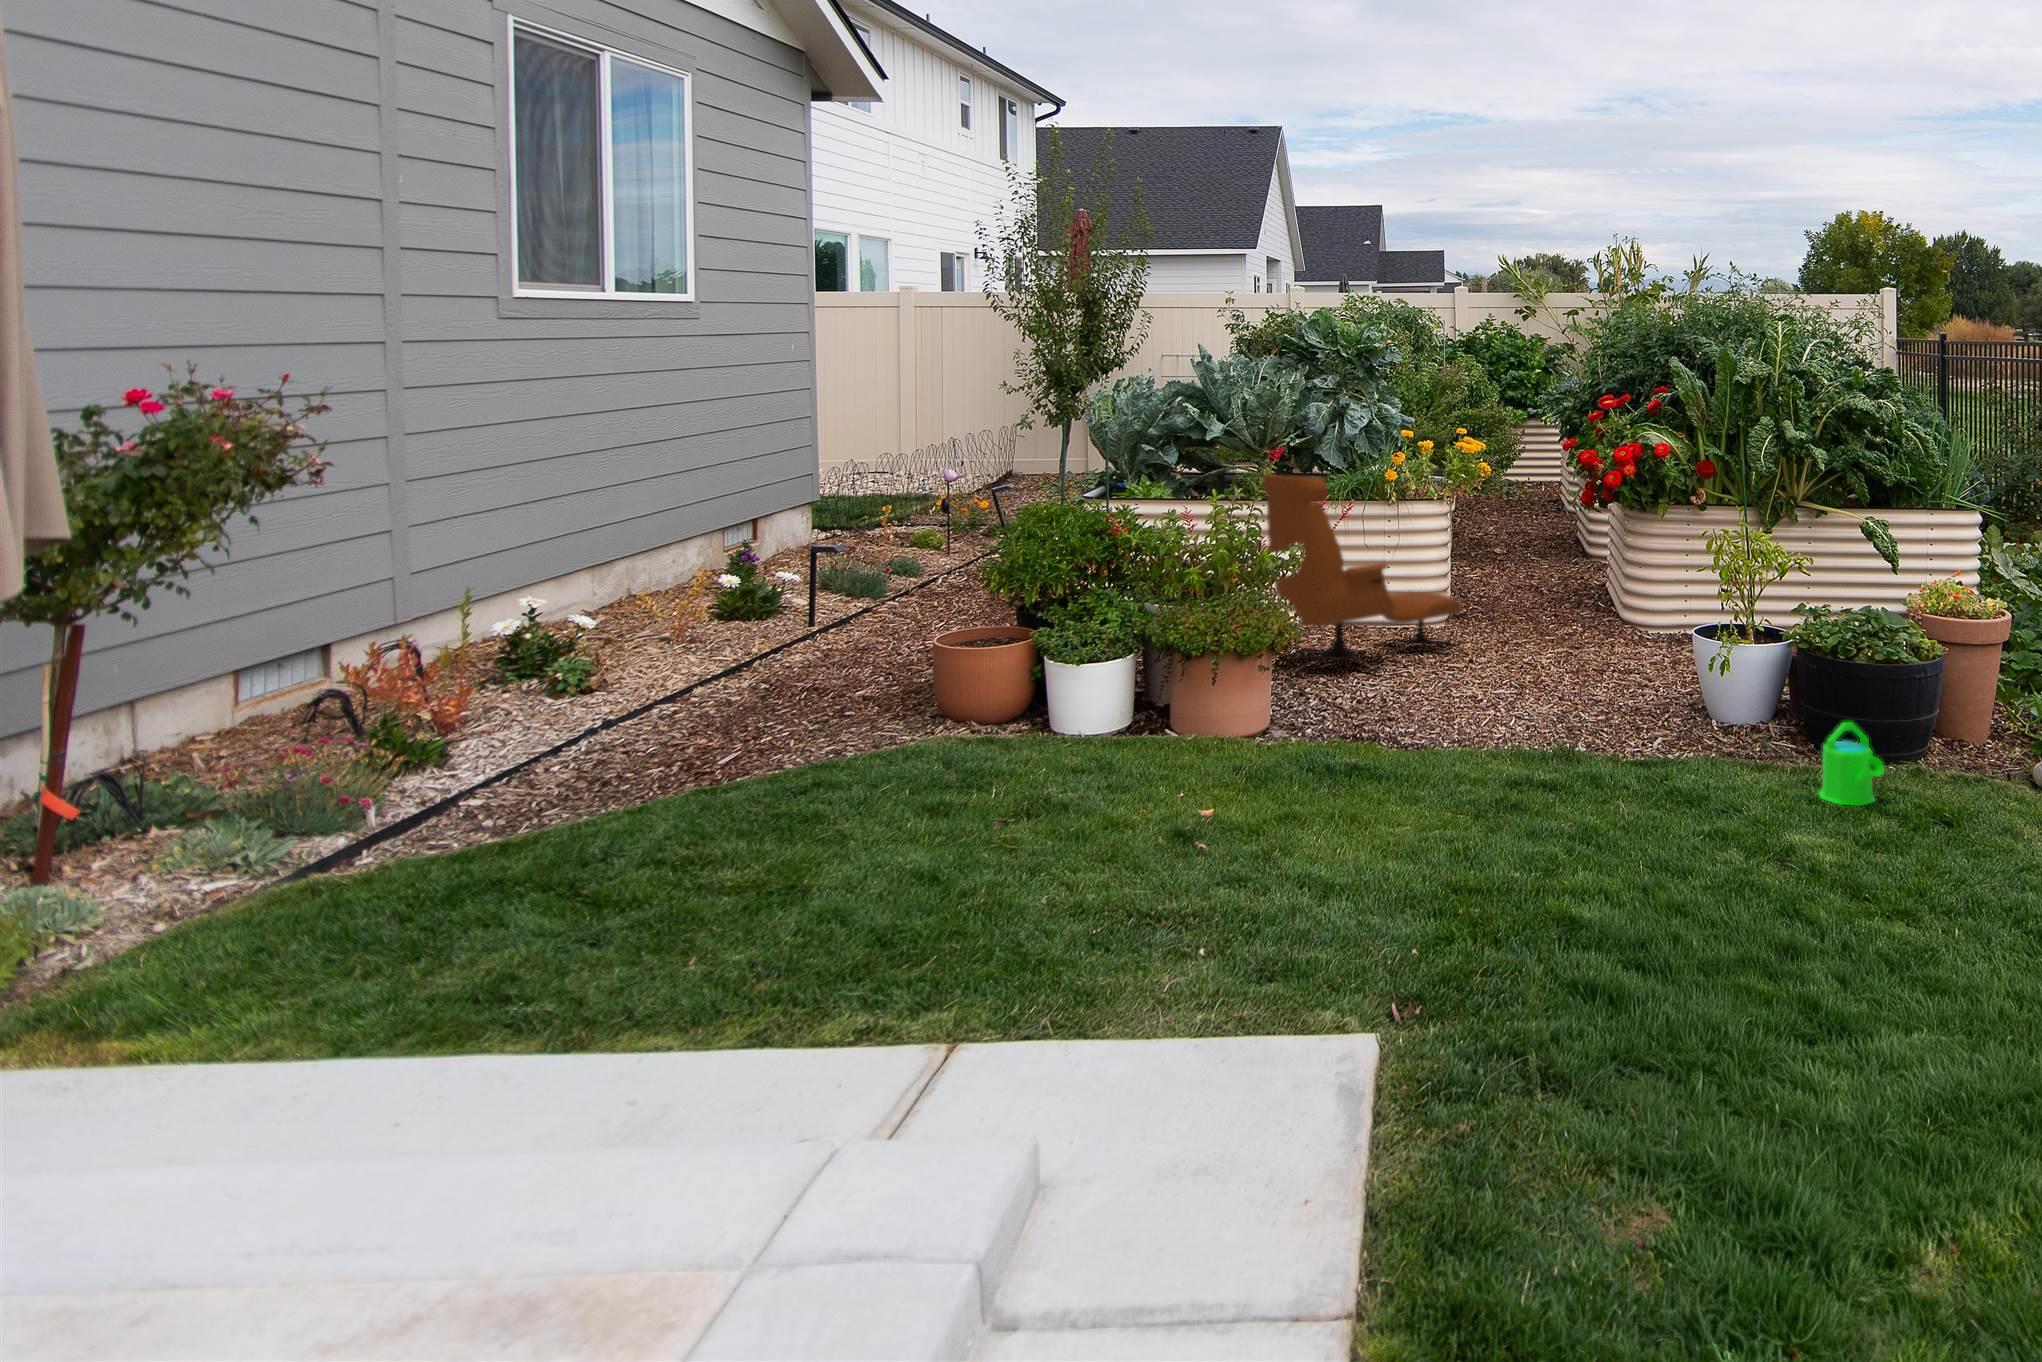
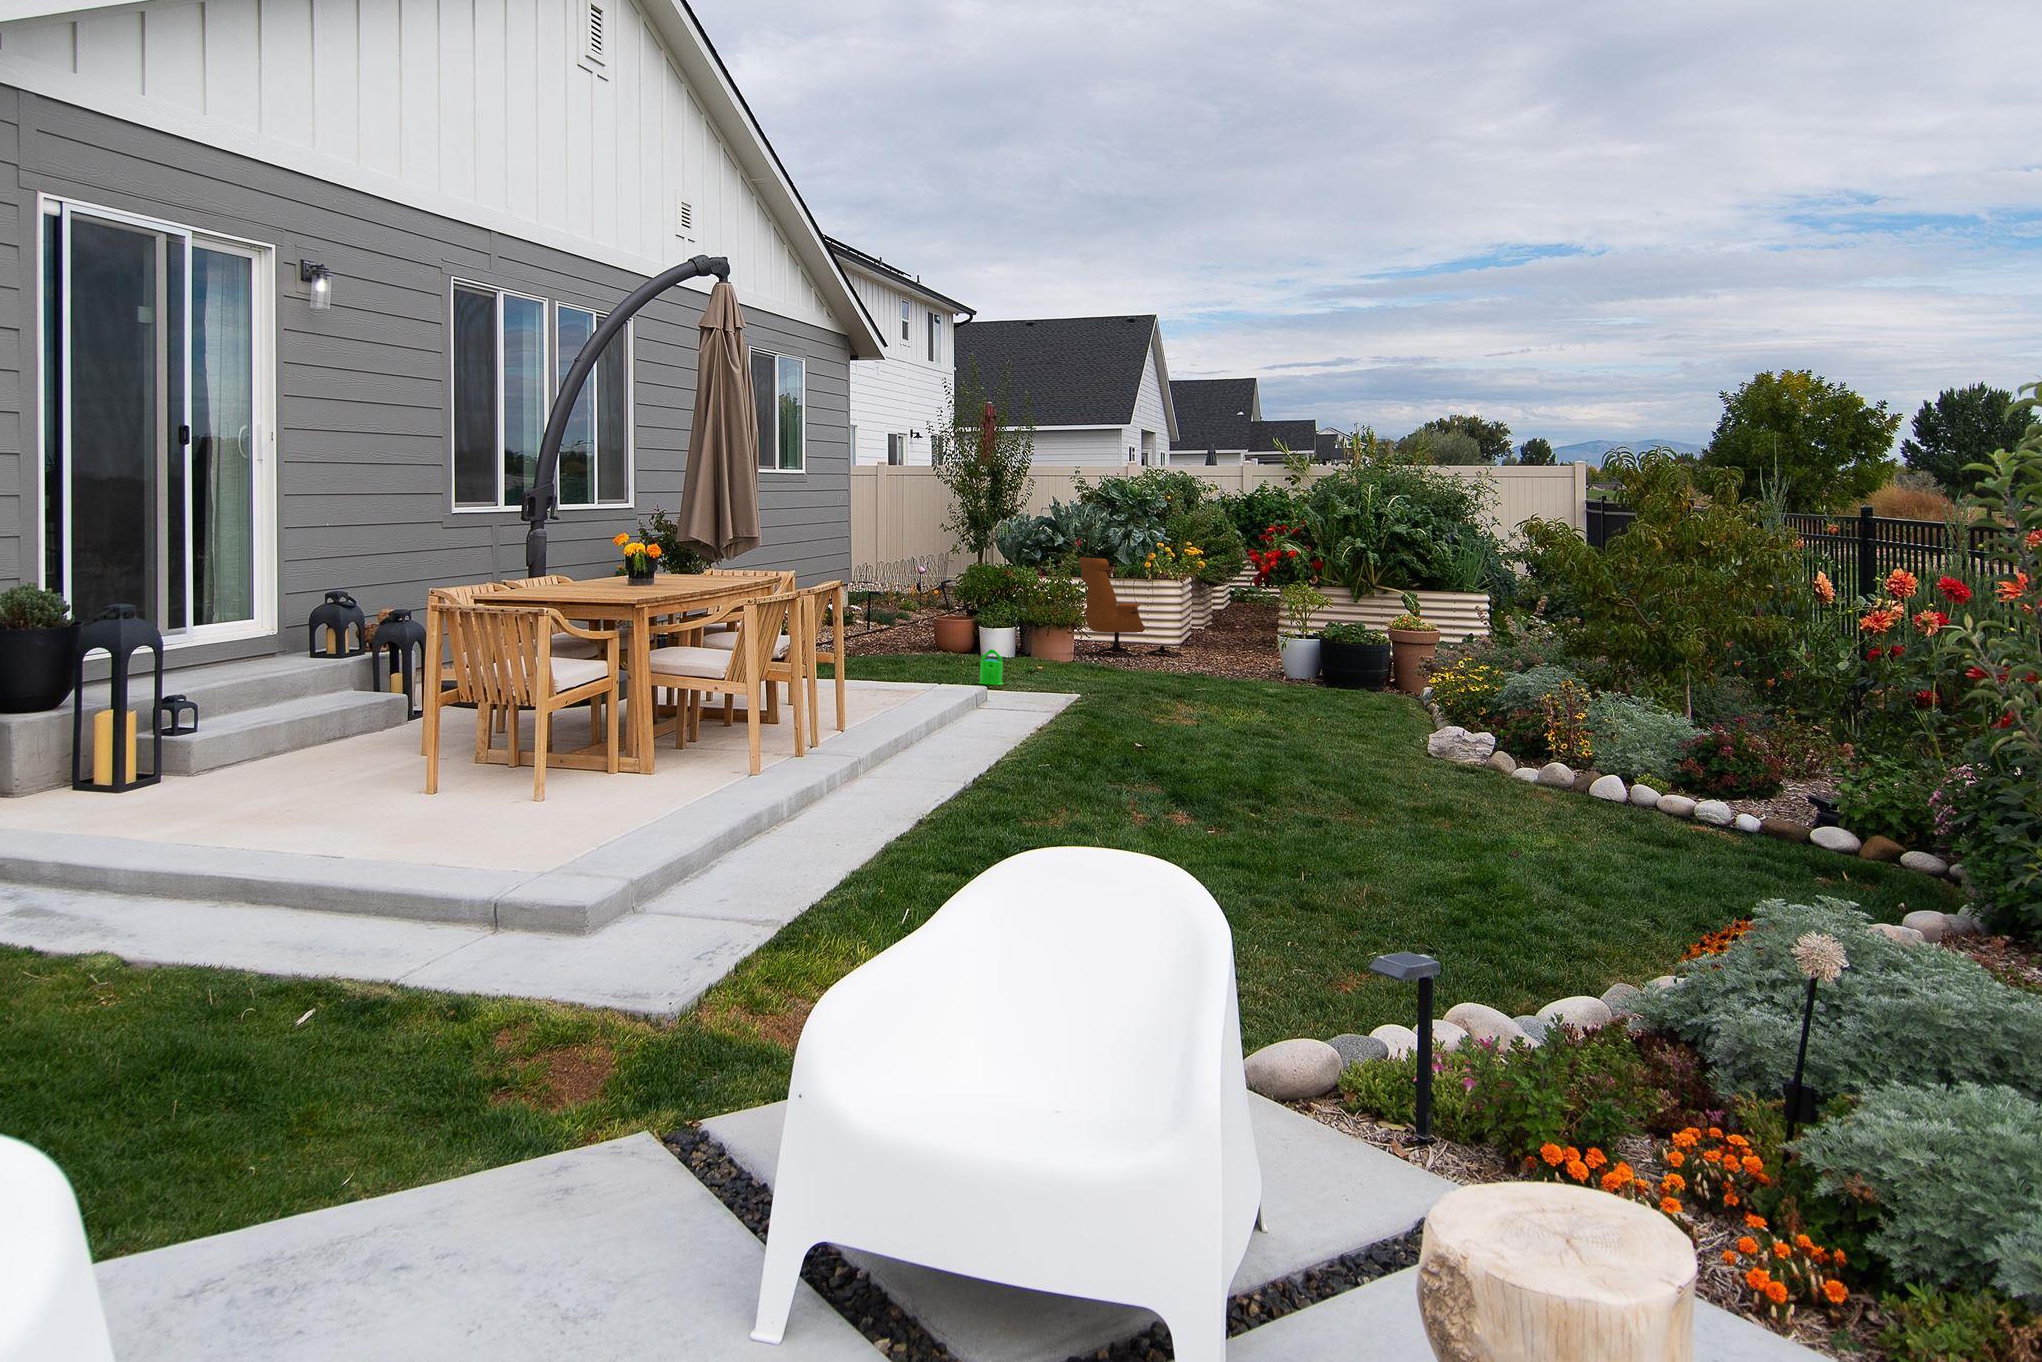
watering can: present [1818,722,1884,806] -> present [978,649,1004,685]

